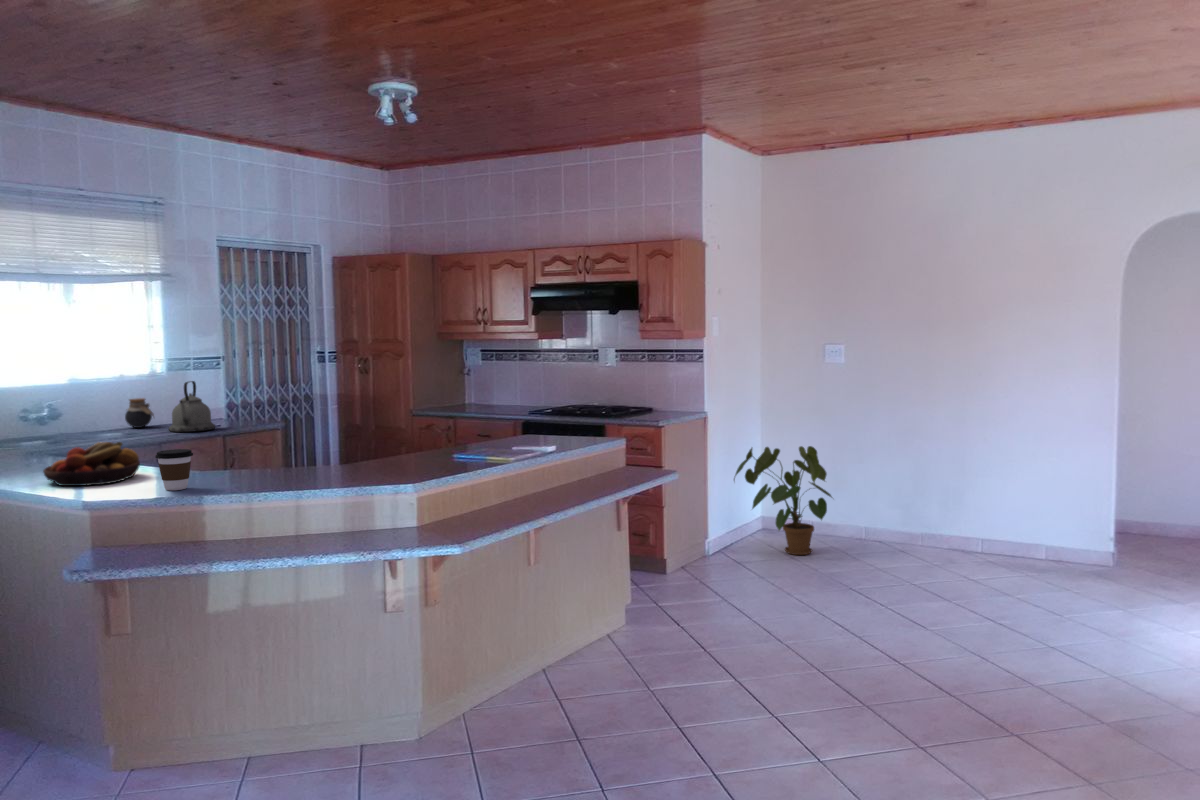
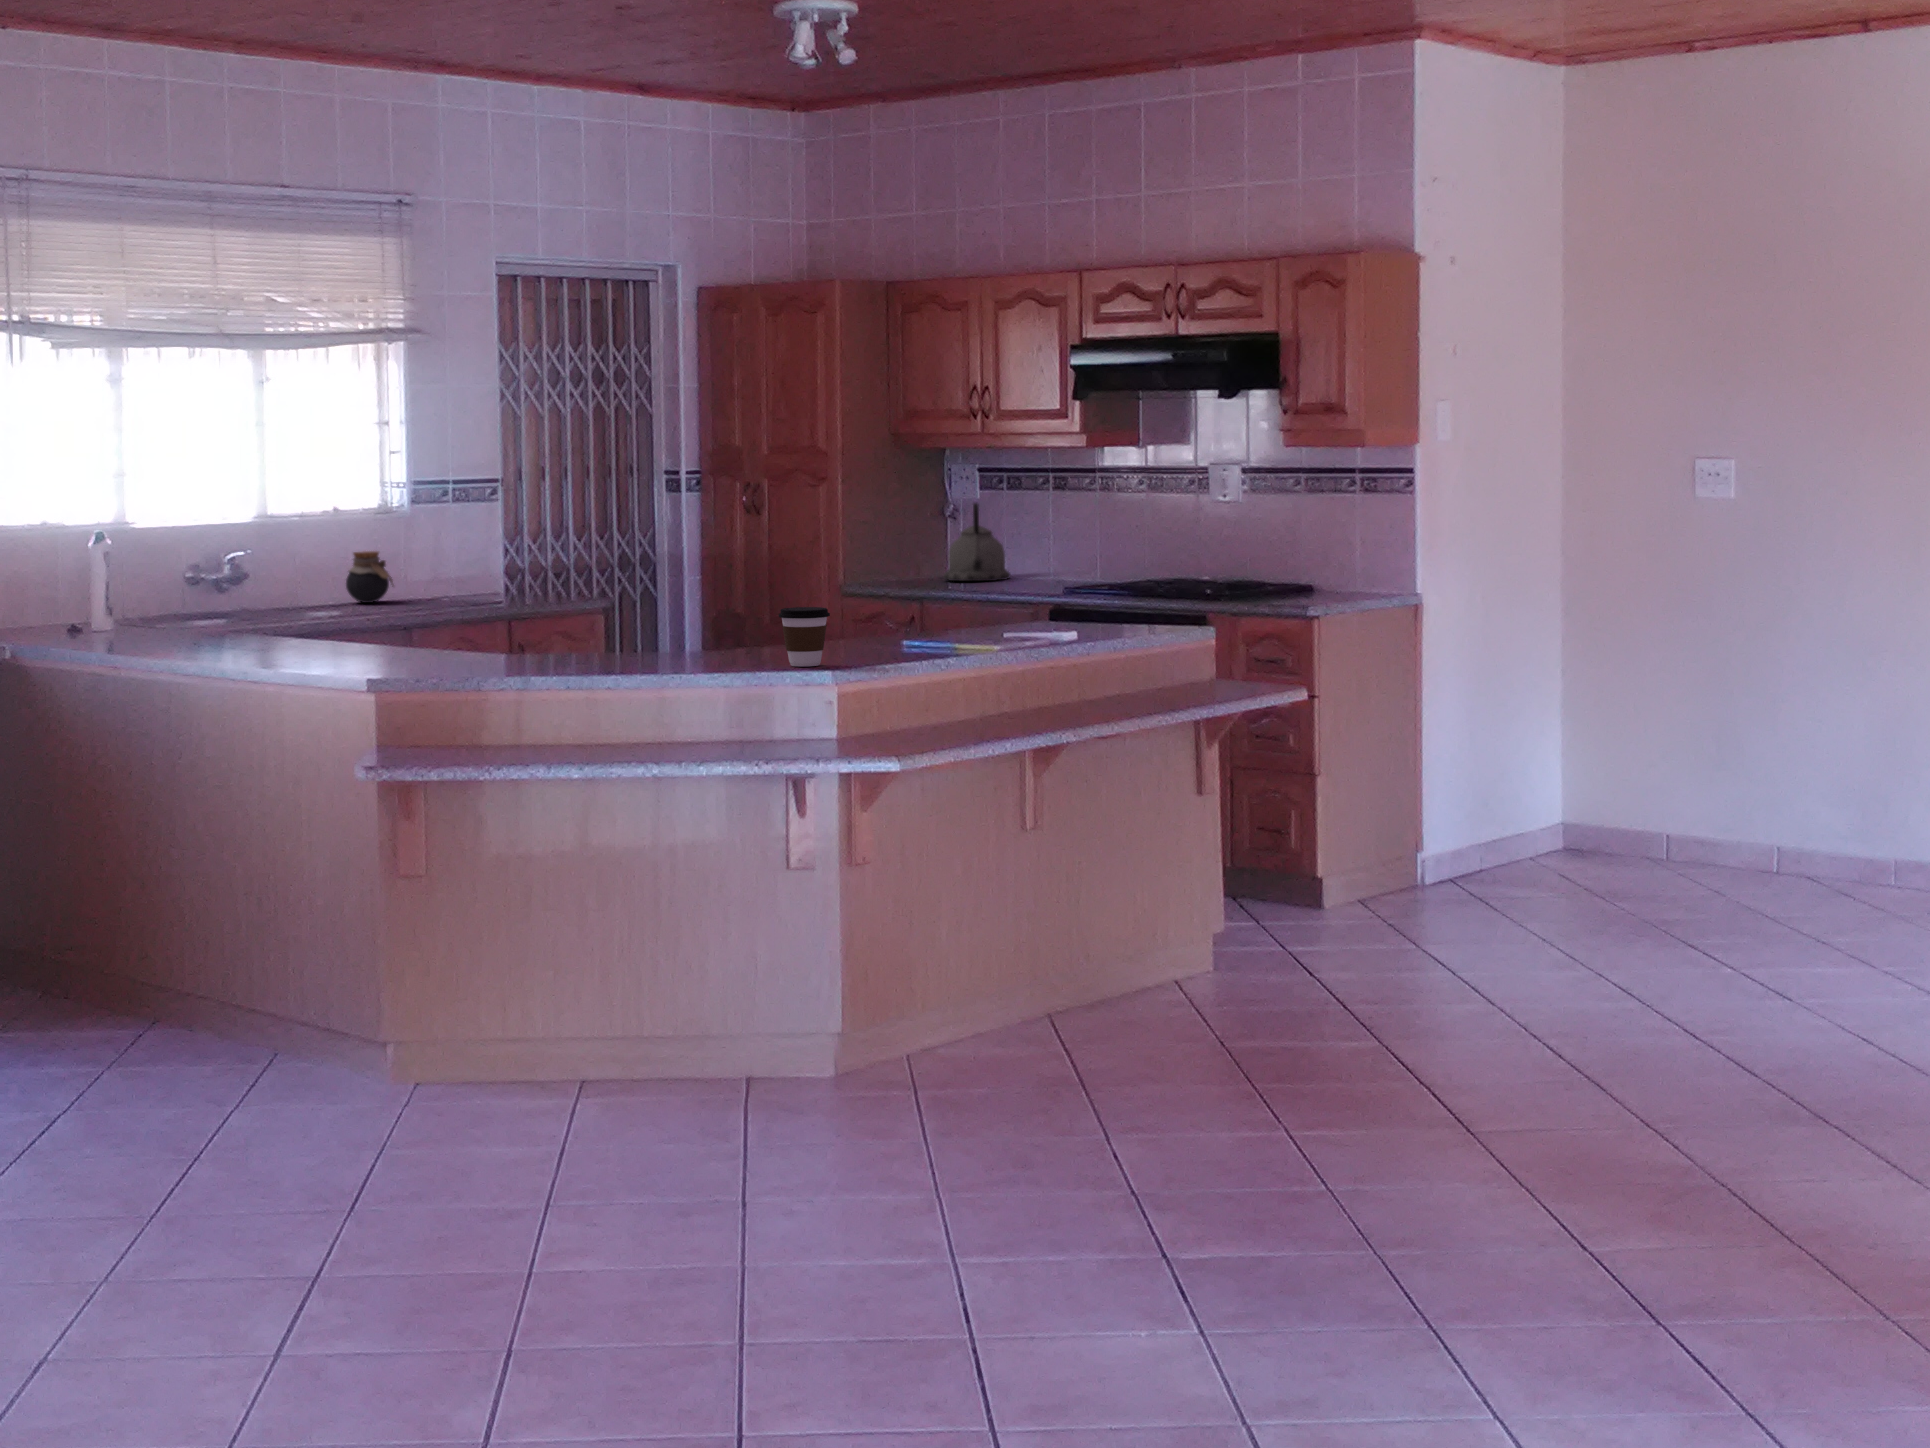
kettle: present [169,381,215,432] -> present [943,503,1011,581]
fruit bowl: present [43,442,140,486] -> none [297,602,426,663]
house plant: present [734,446,832,555] -> none [1485,668,1696,893]
coffee cup: present [155,449,193,490] -> present [779,607,830,667]

